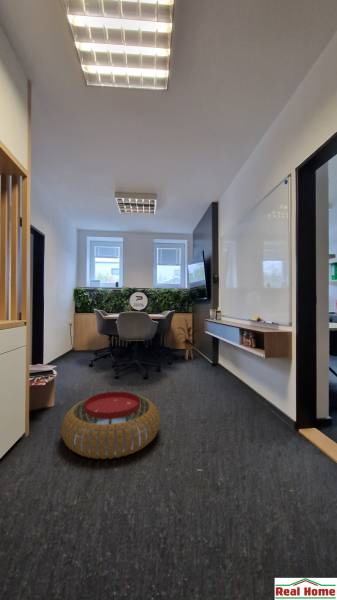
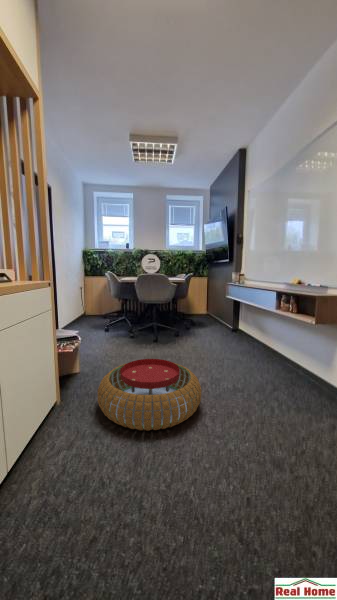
house plant: present [178,325,195,359] -> none [191,283,219,325]

